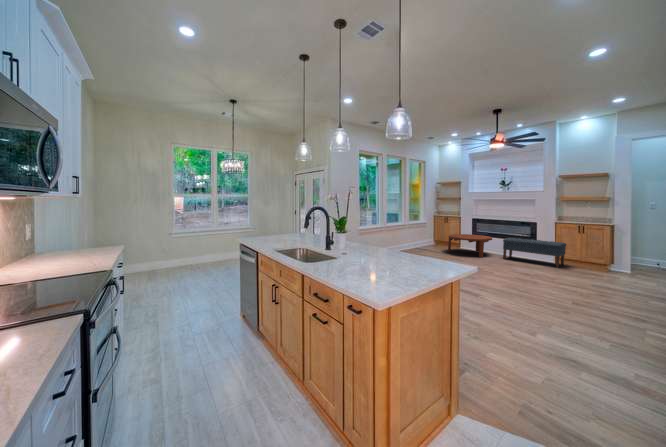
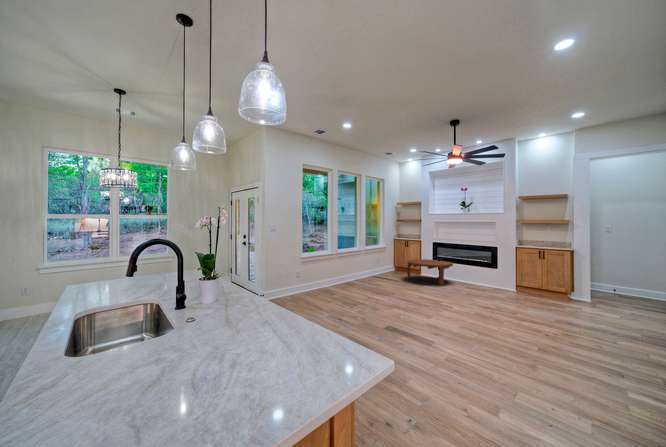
bench: present [503,238,566,267] -> none [463,263,528,297]

